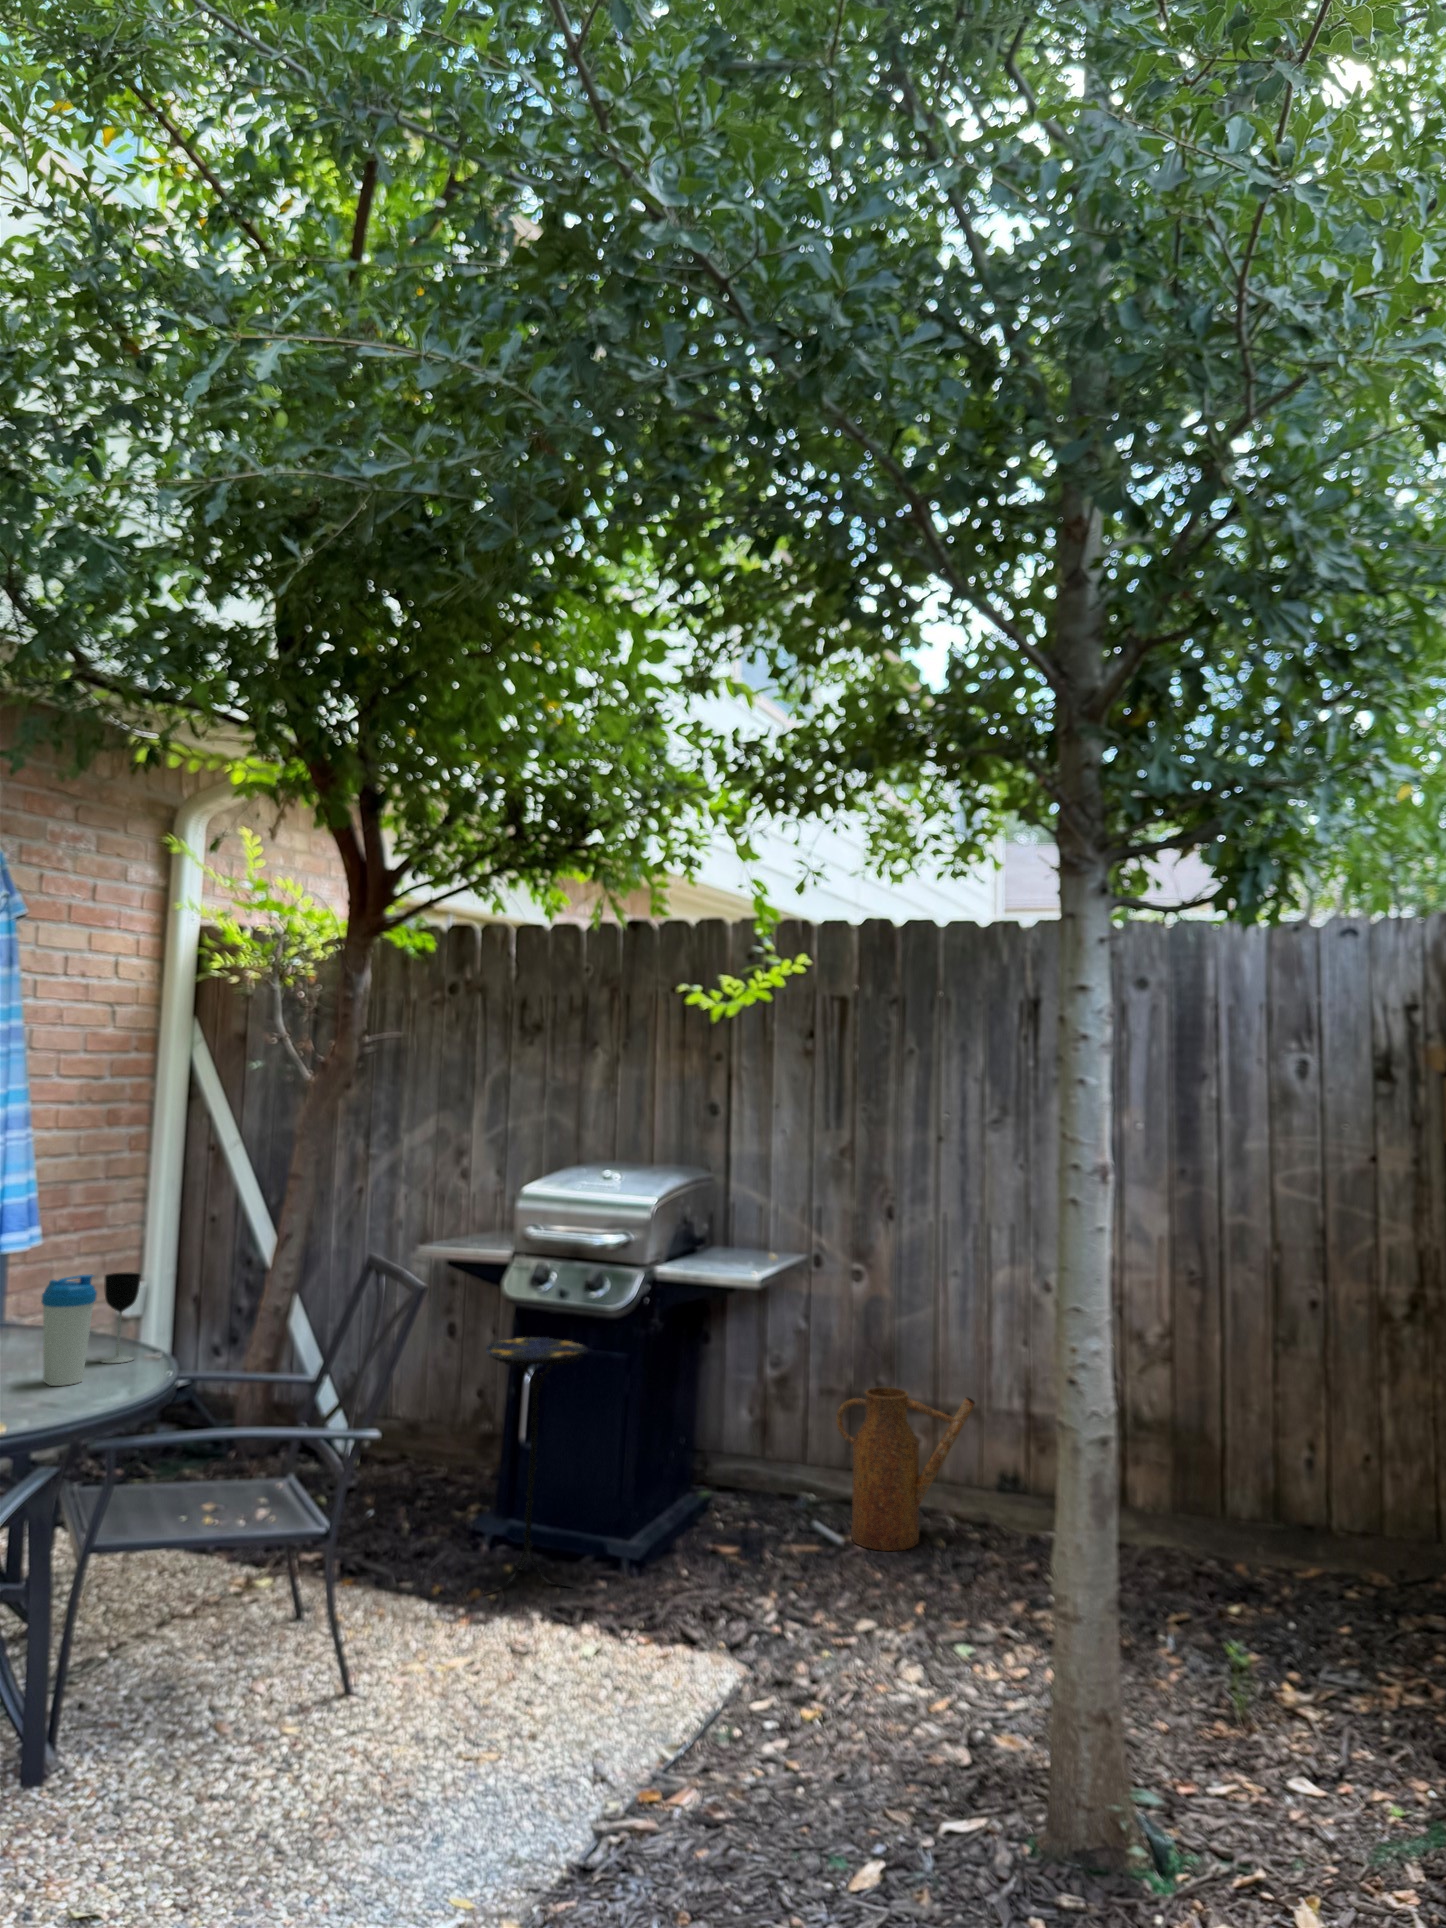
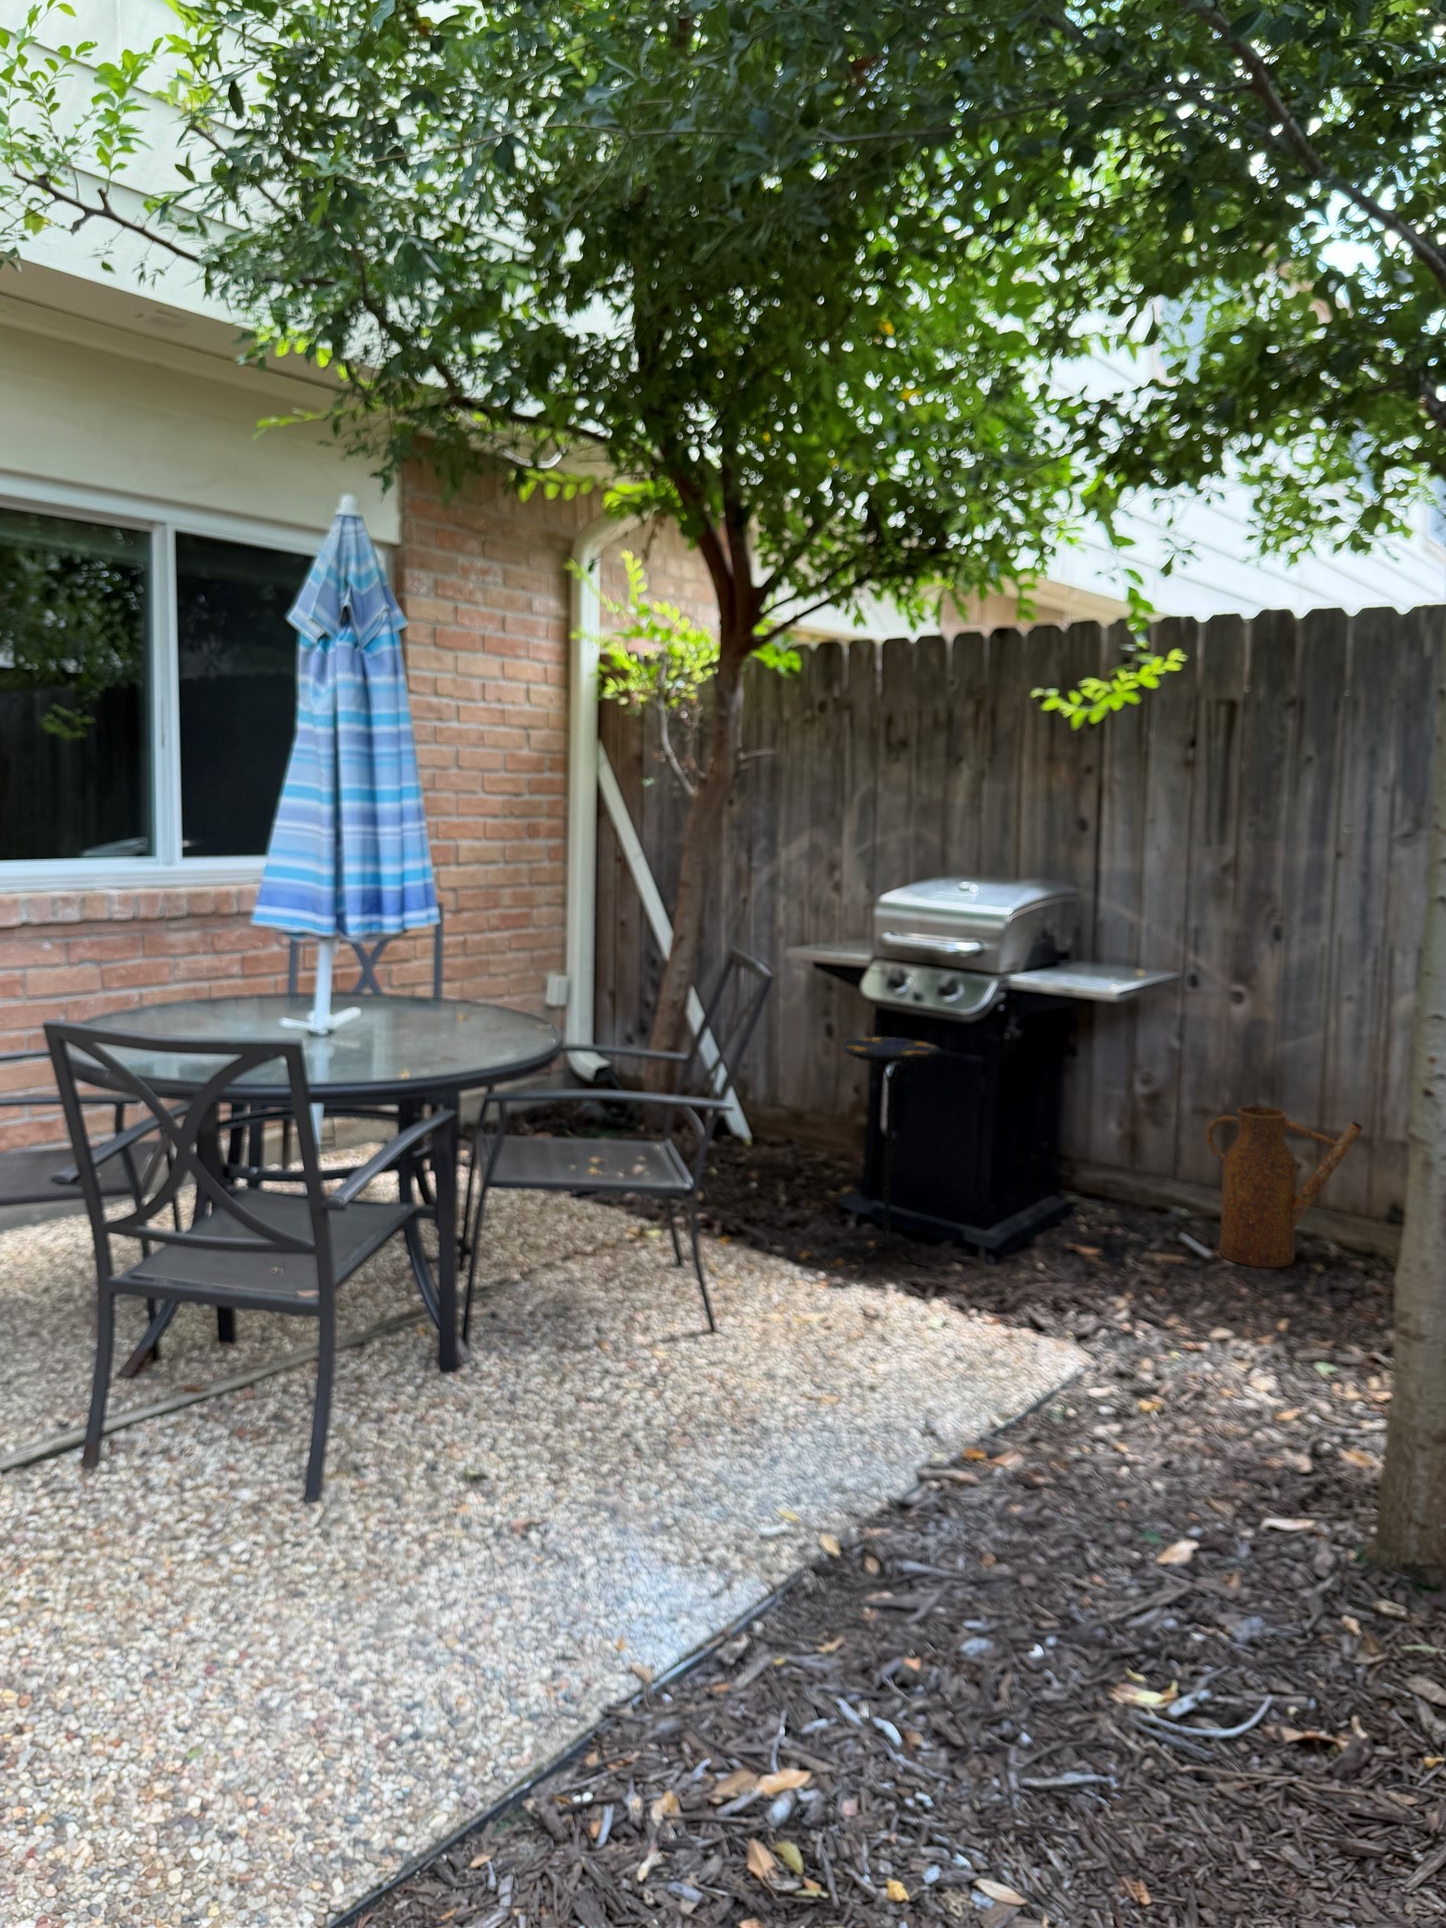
wine glass: present [101,1272,141,1363] -> none [496,959,525,1036]
water bottle: present [41,1274,97,1386] -> none [440,958,484,1051]

